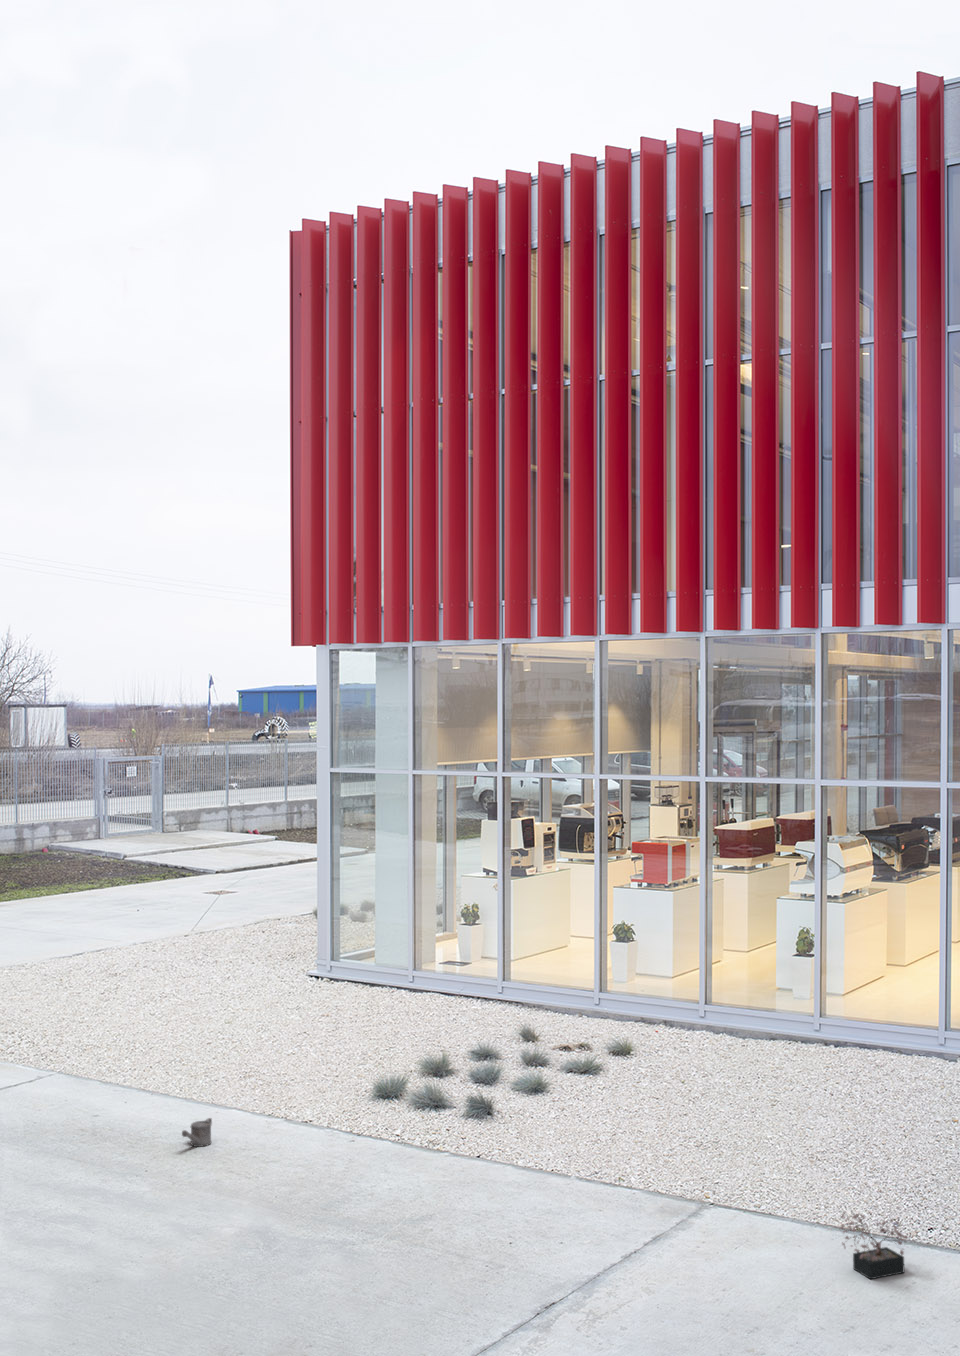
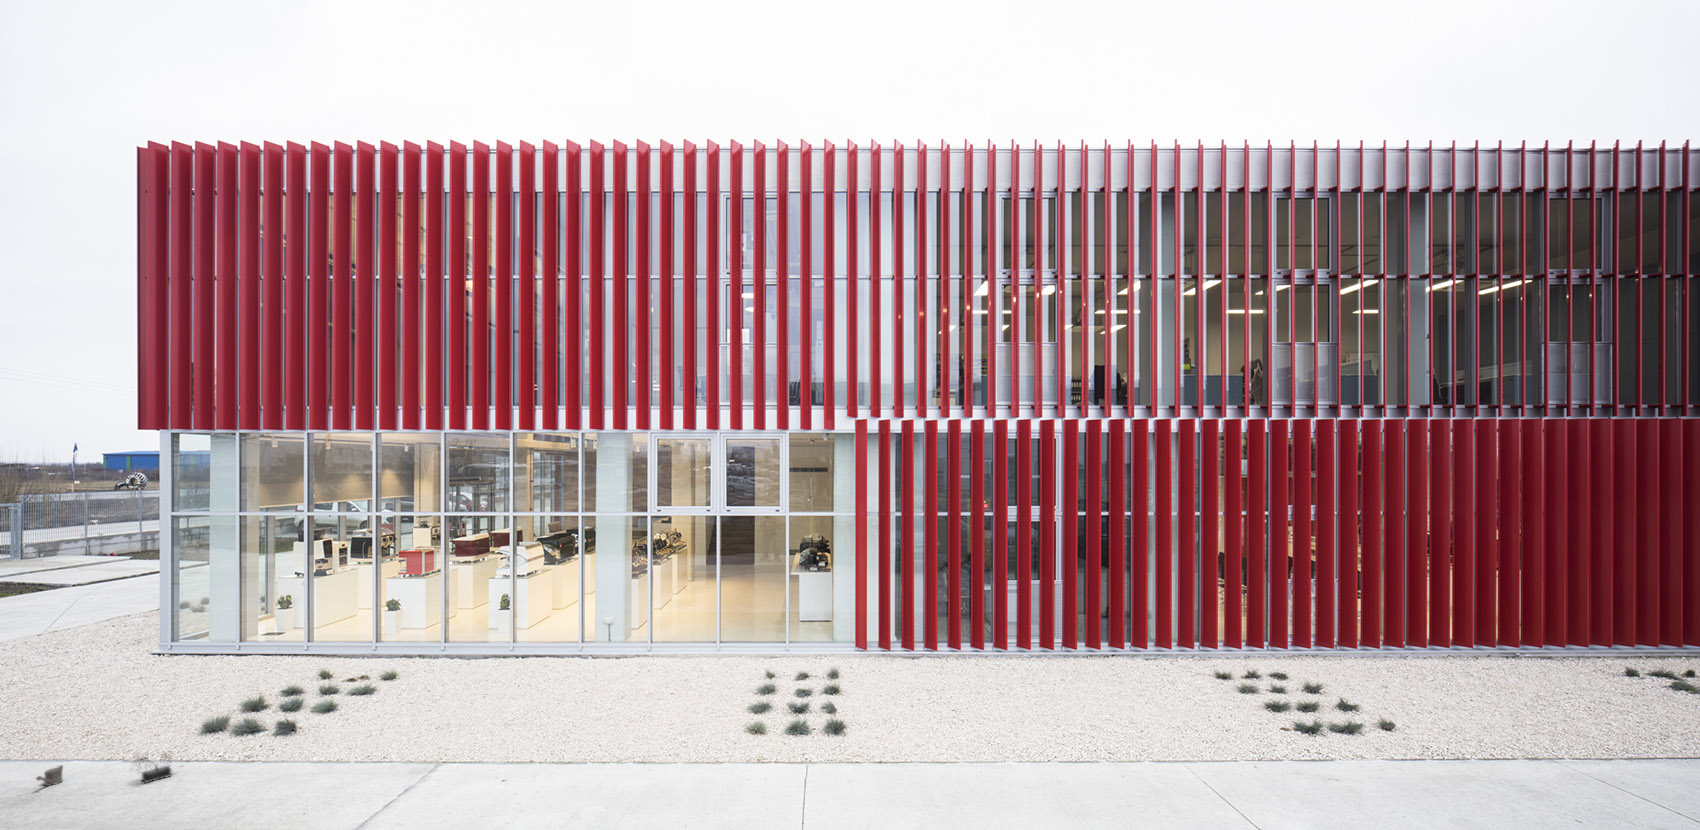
decorative plant: present [840,1214,907,1279] -> present [135,753,172,783]

